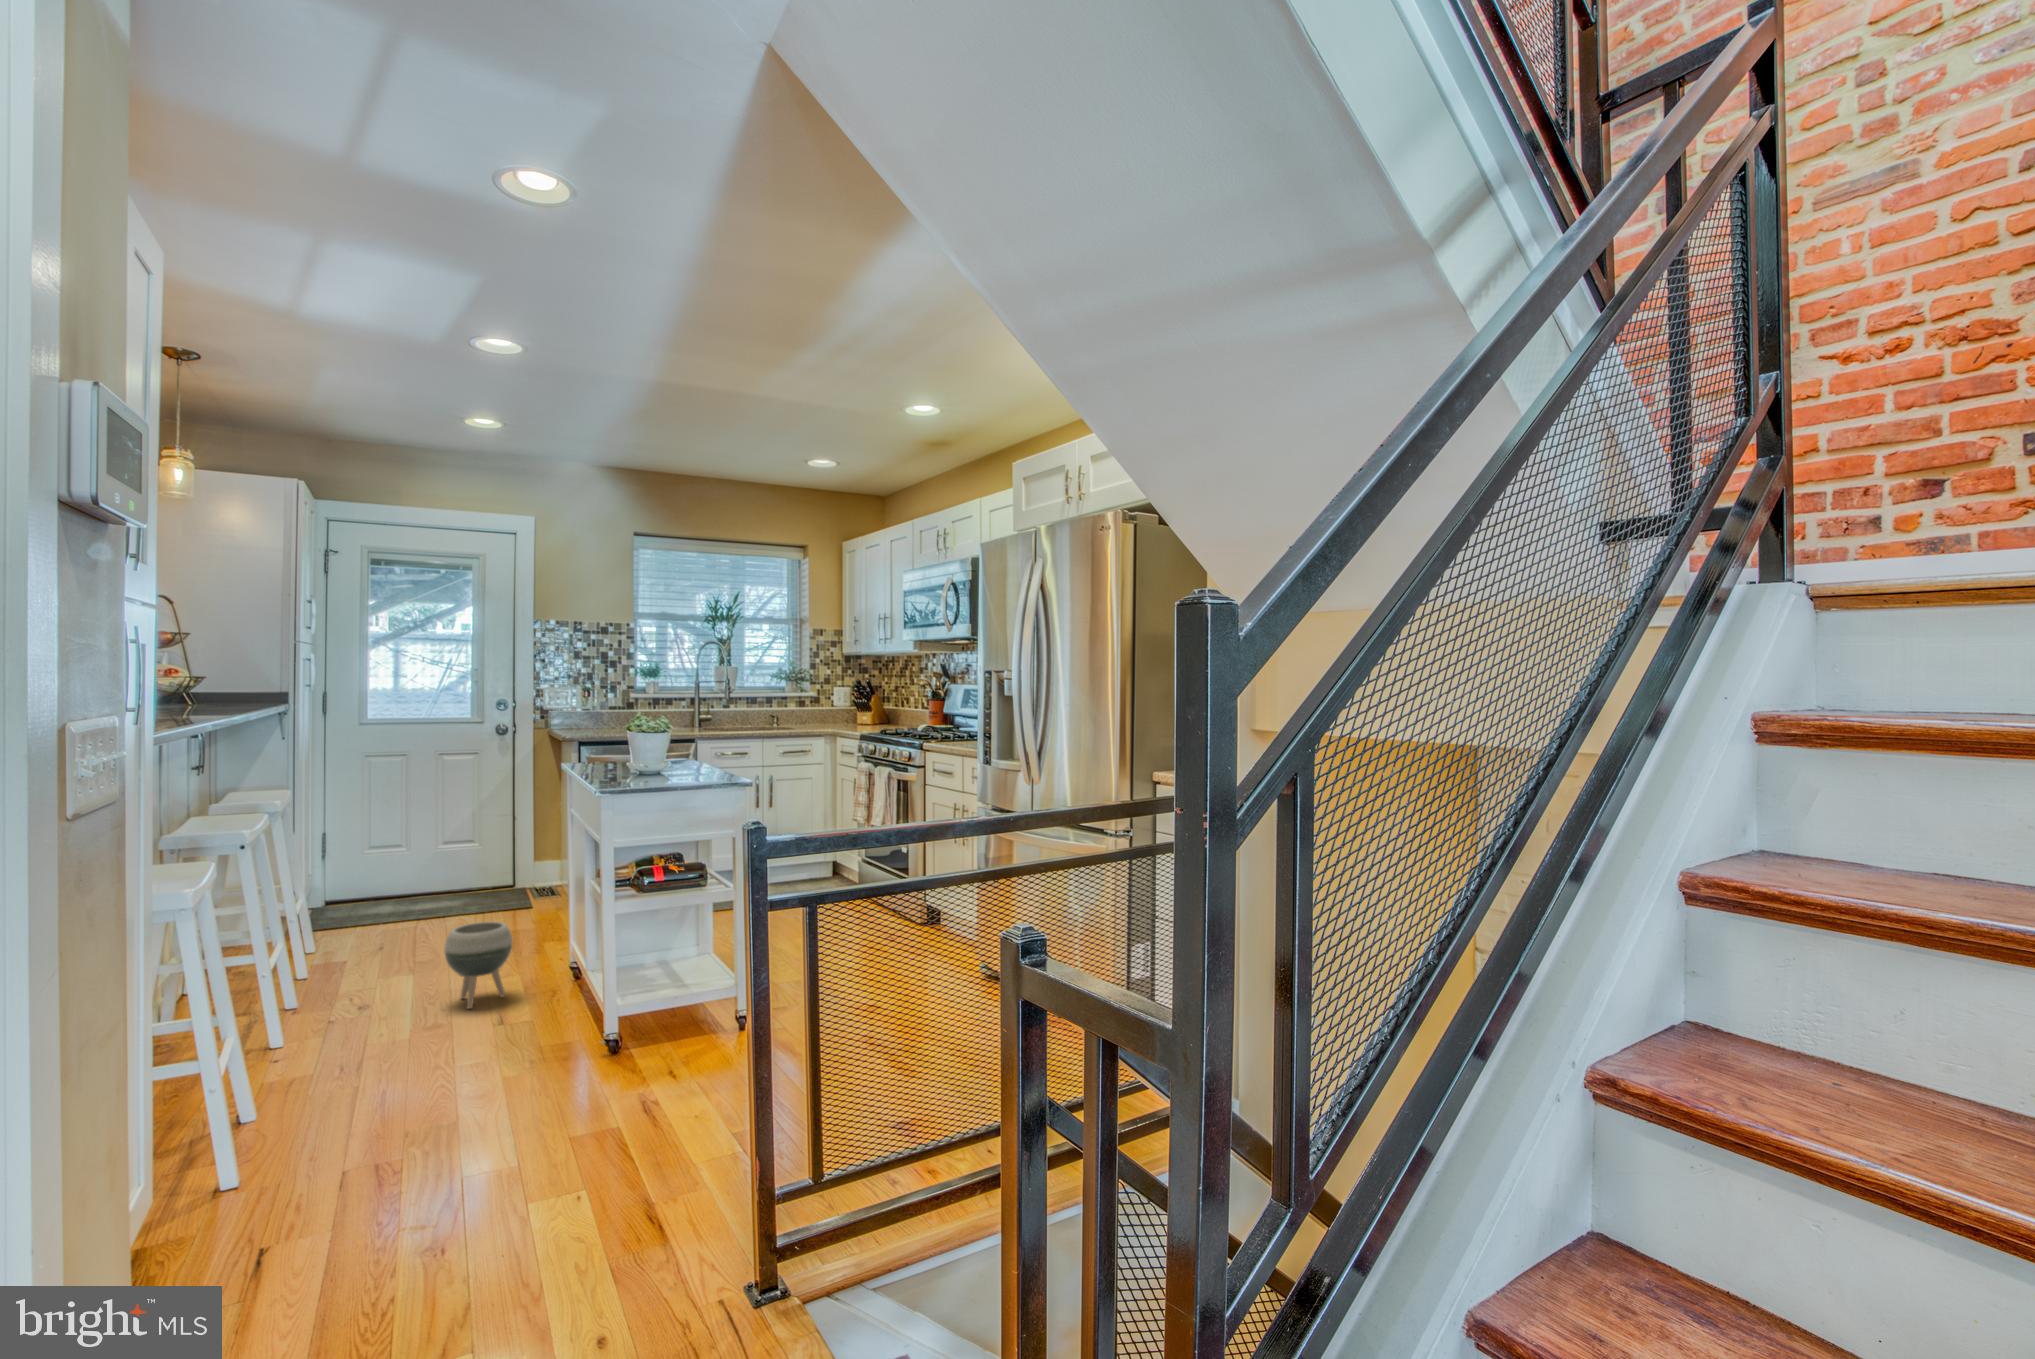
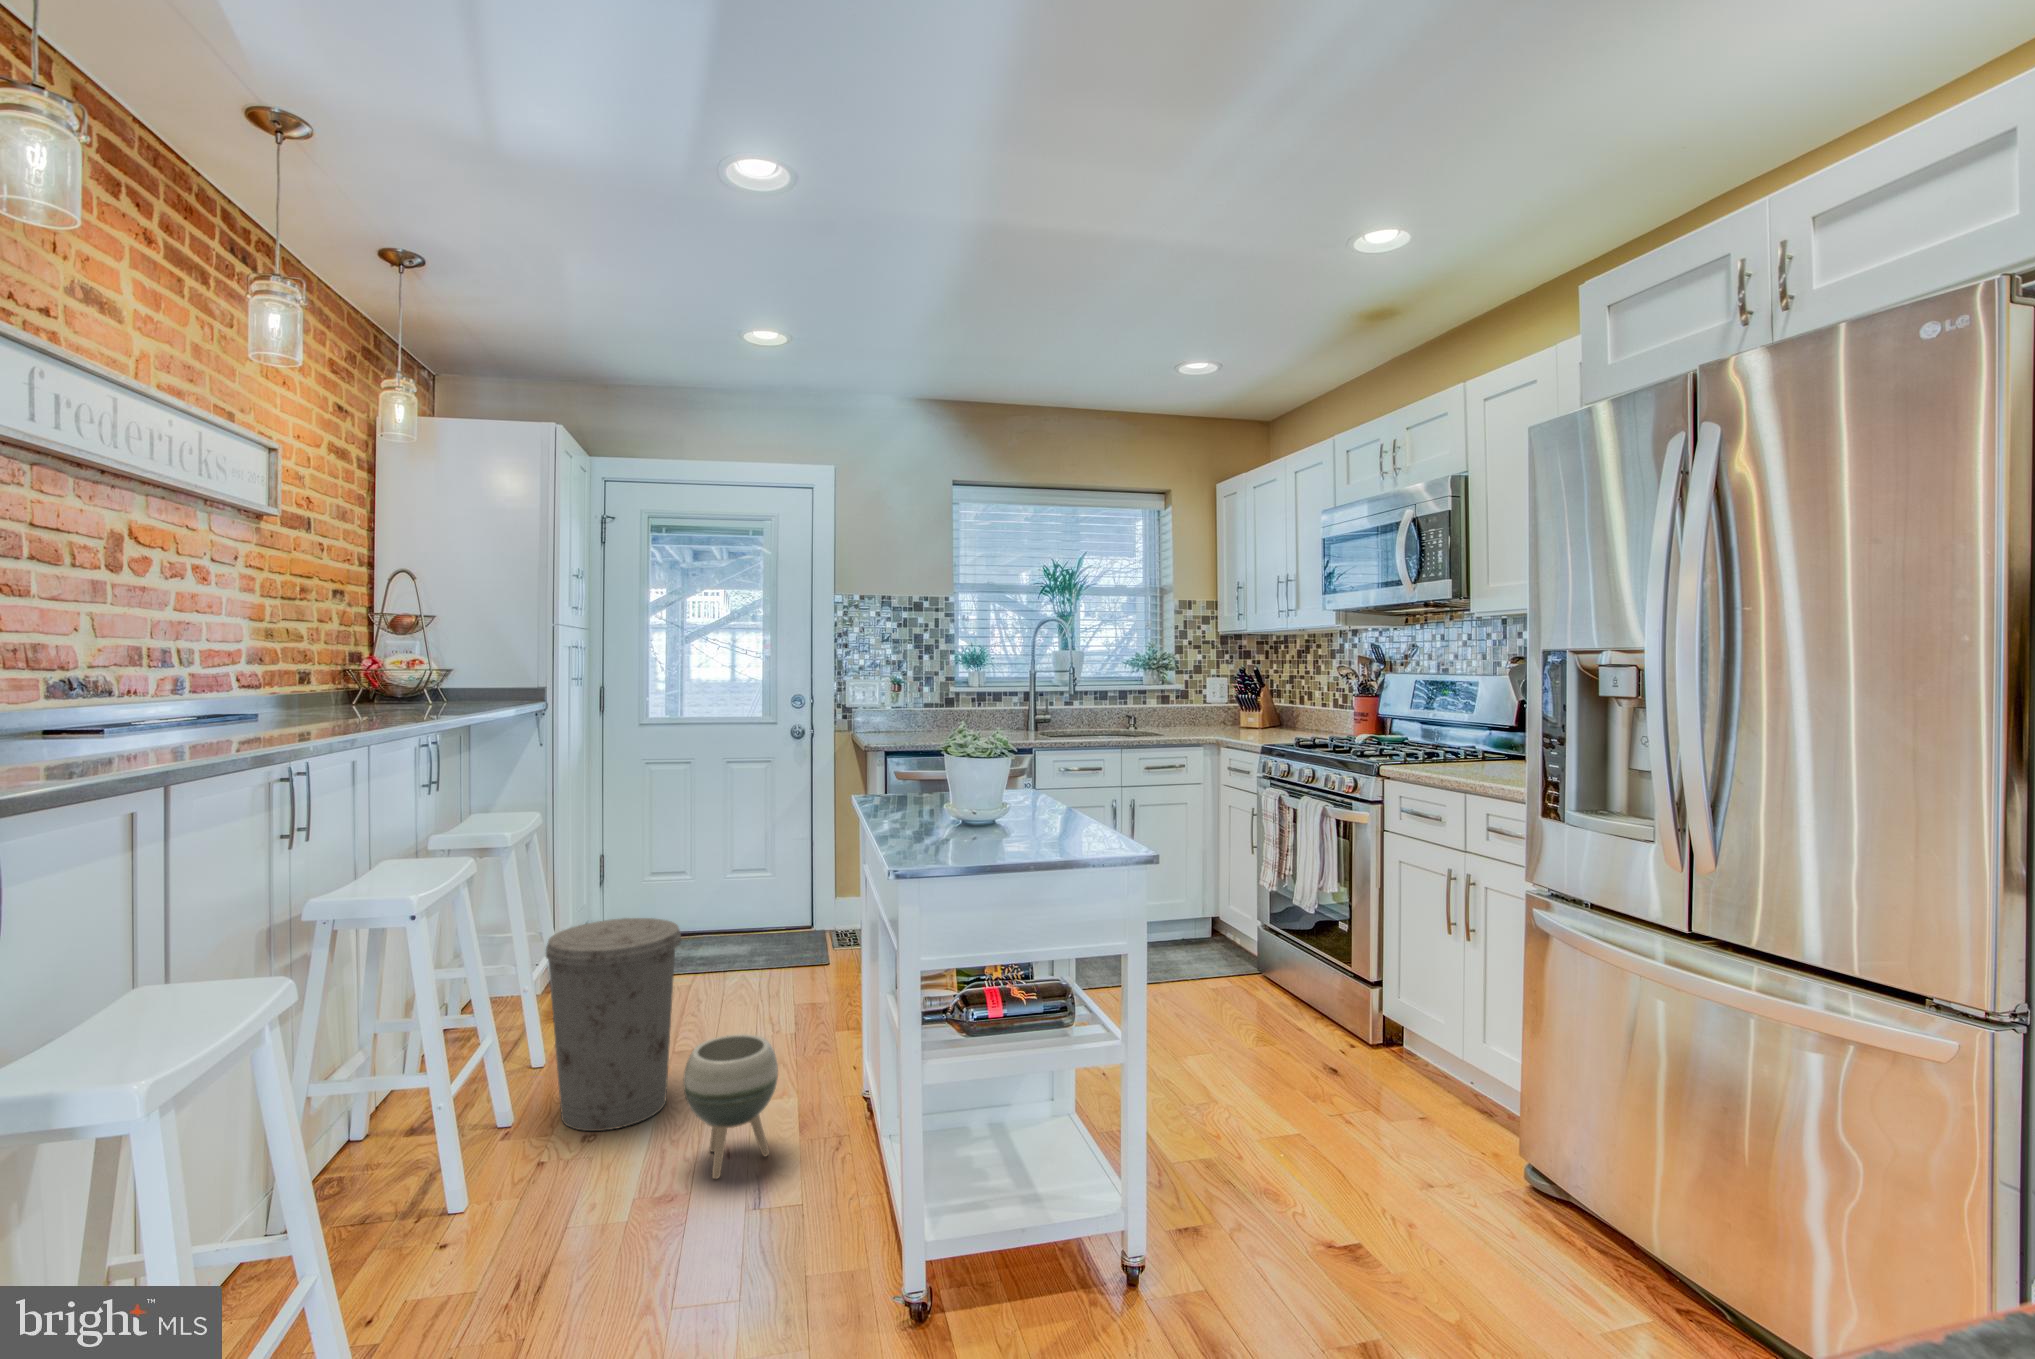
trash can: none [325,857,431,999] -> present [546,918,681,1131]

